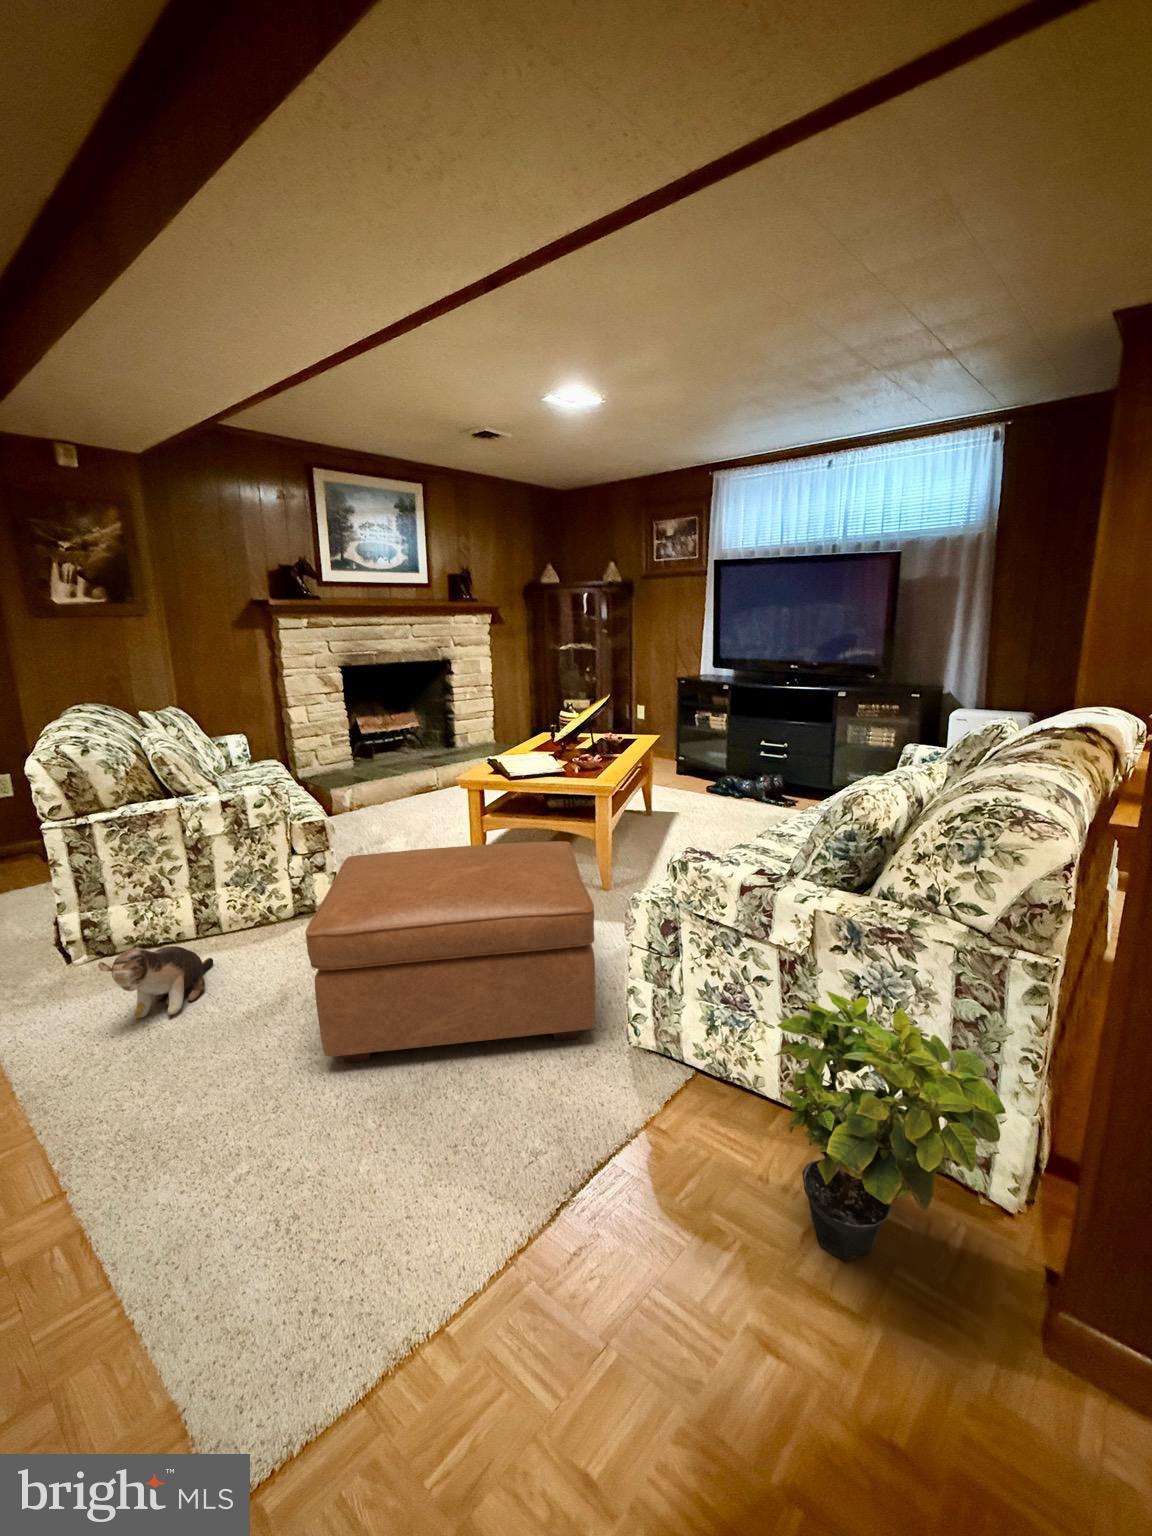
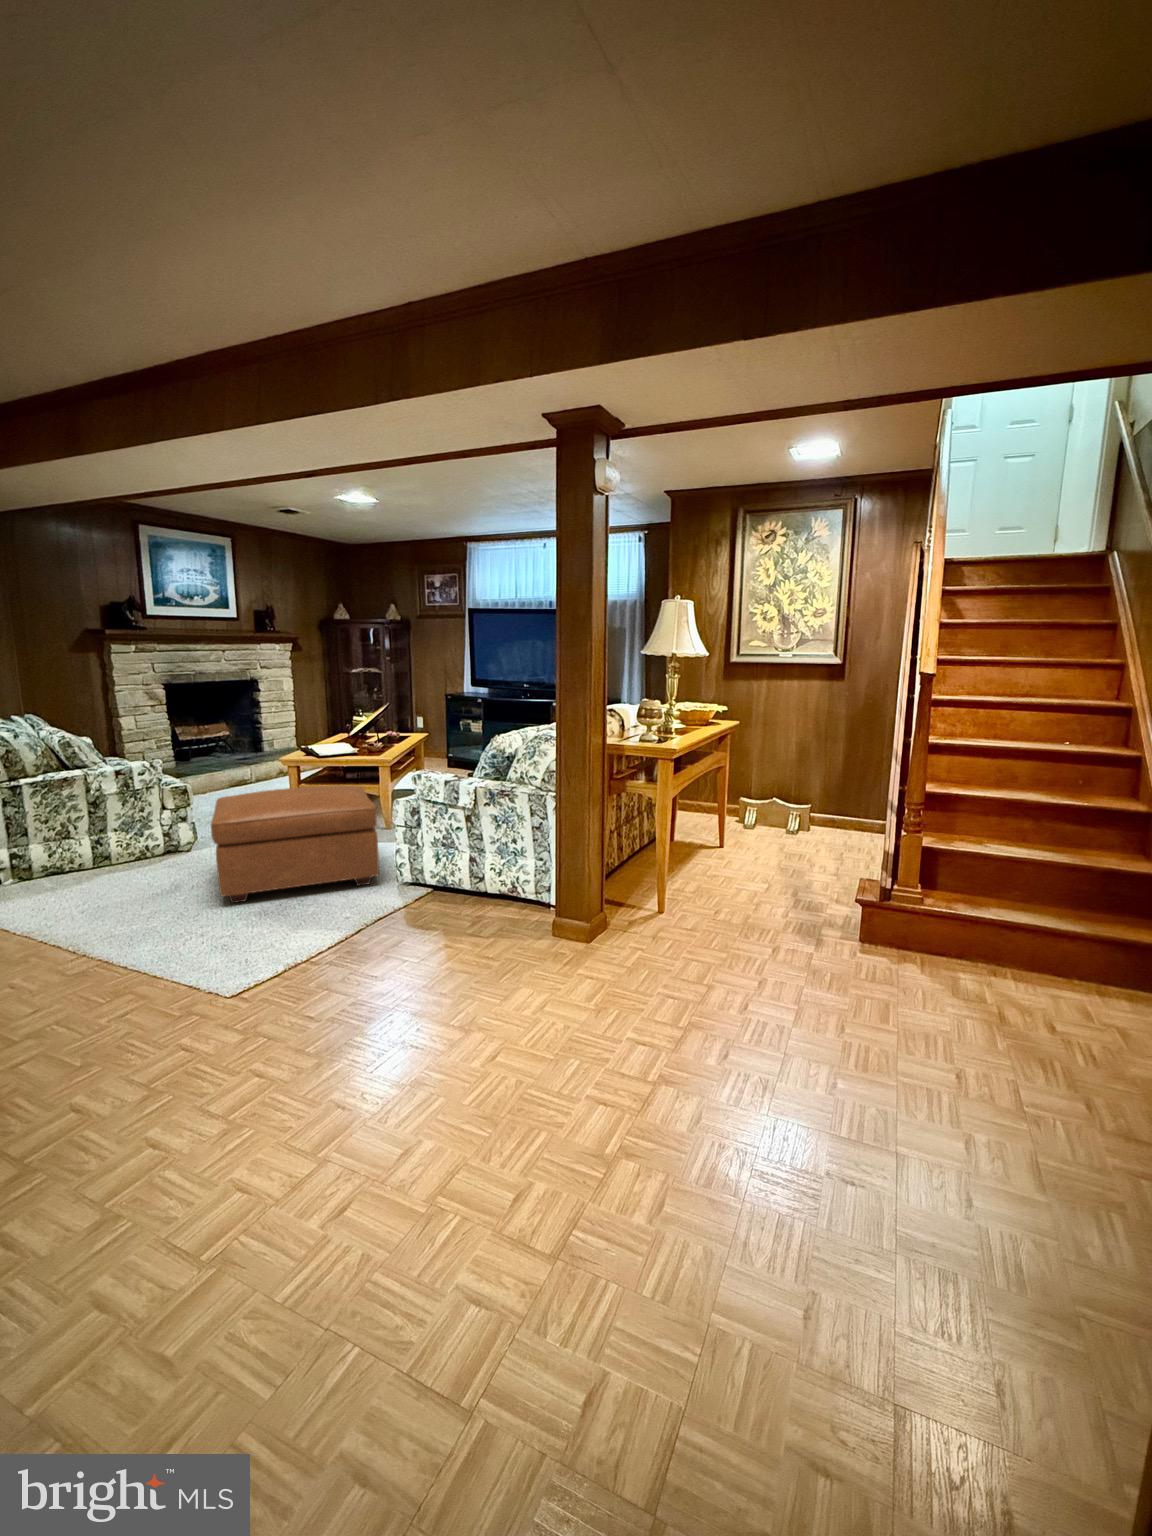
plush toy: present [98,946,213,1019] -> none [61,852,119,900]
potted plant: present [774,990,1006,1261] -> none [454,814,538,925]

